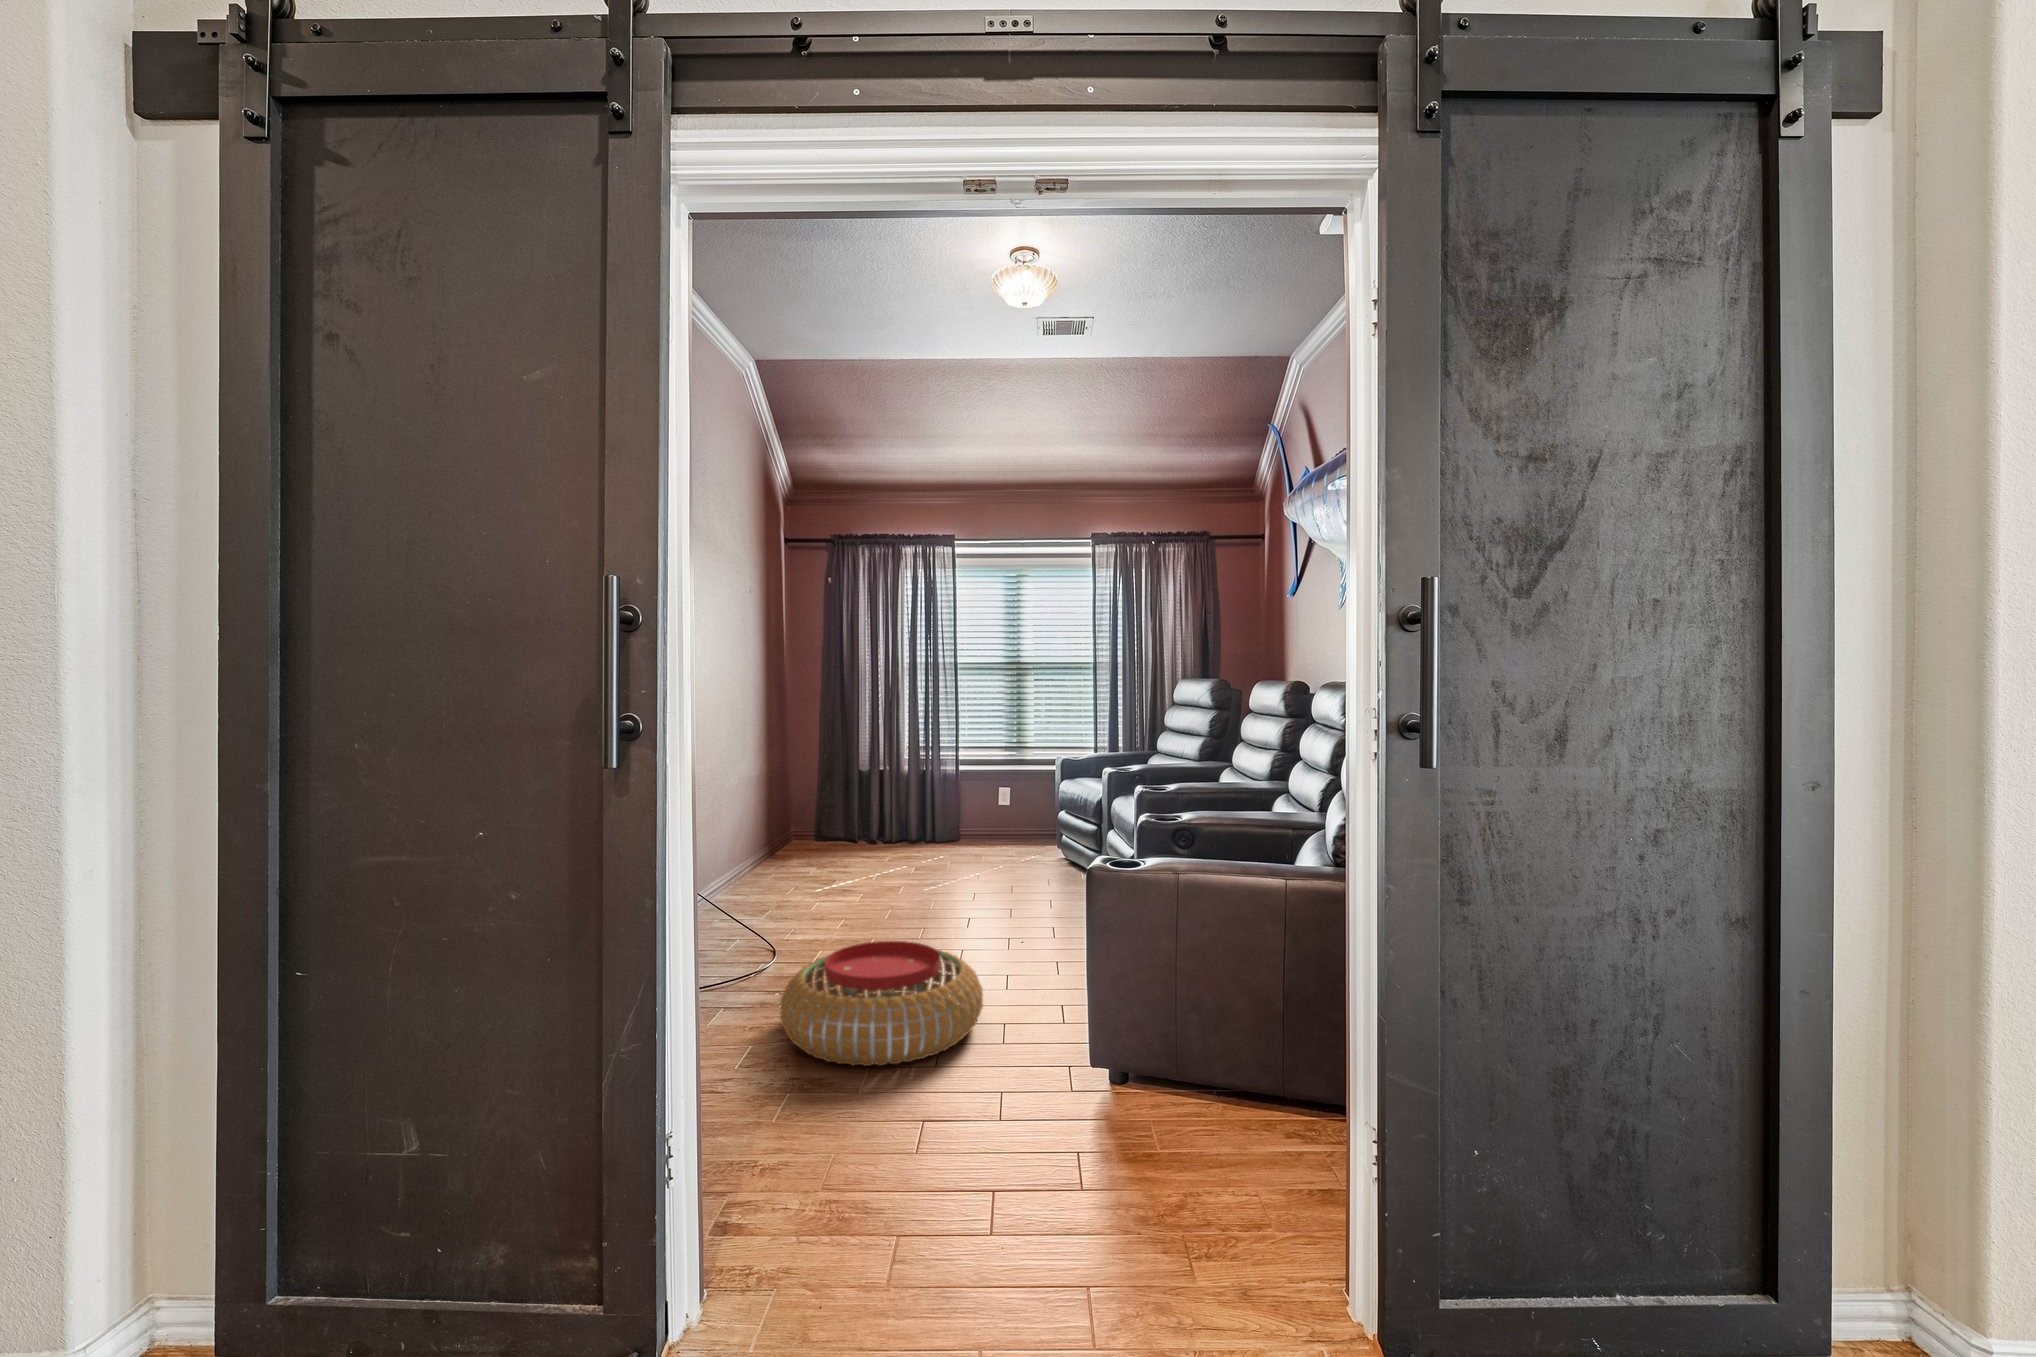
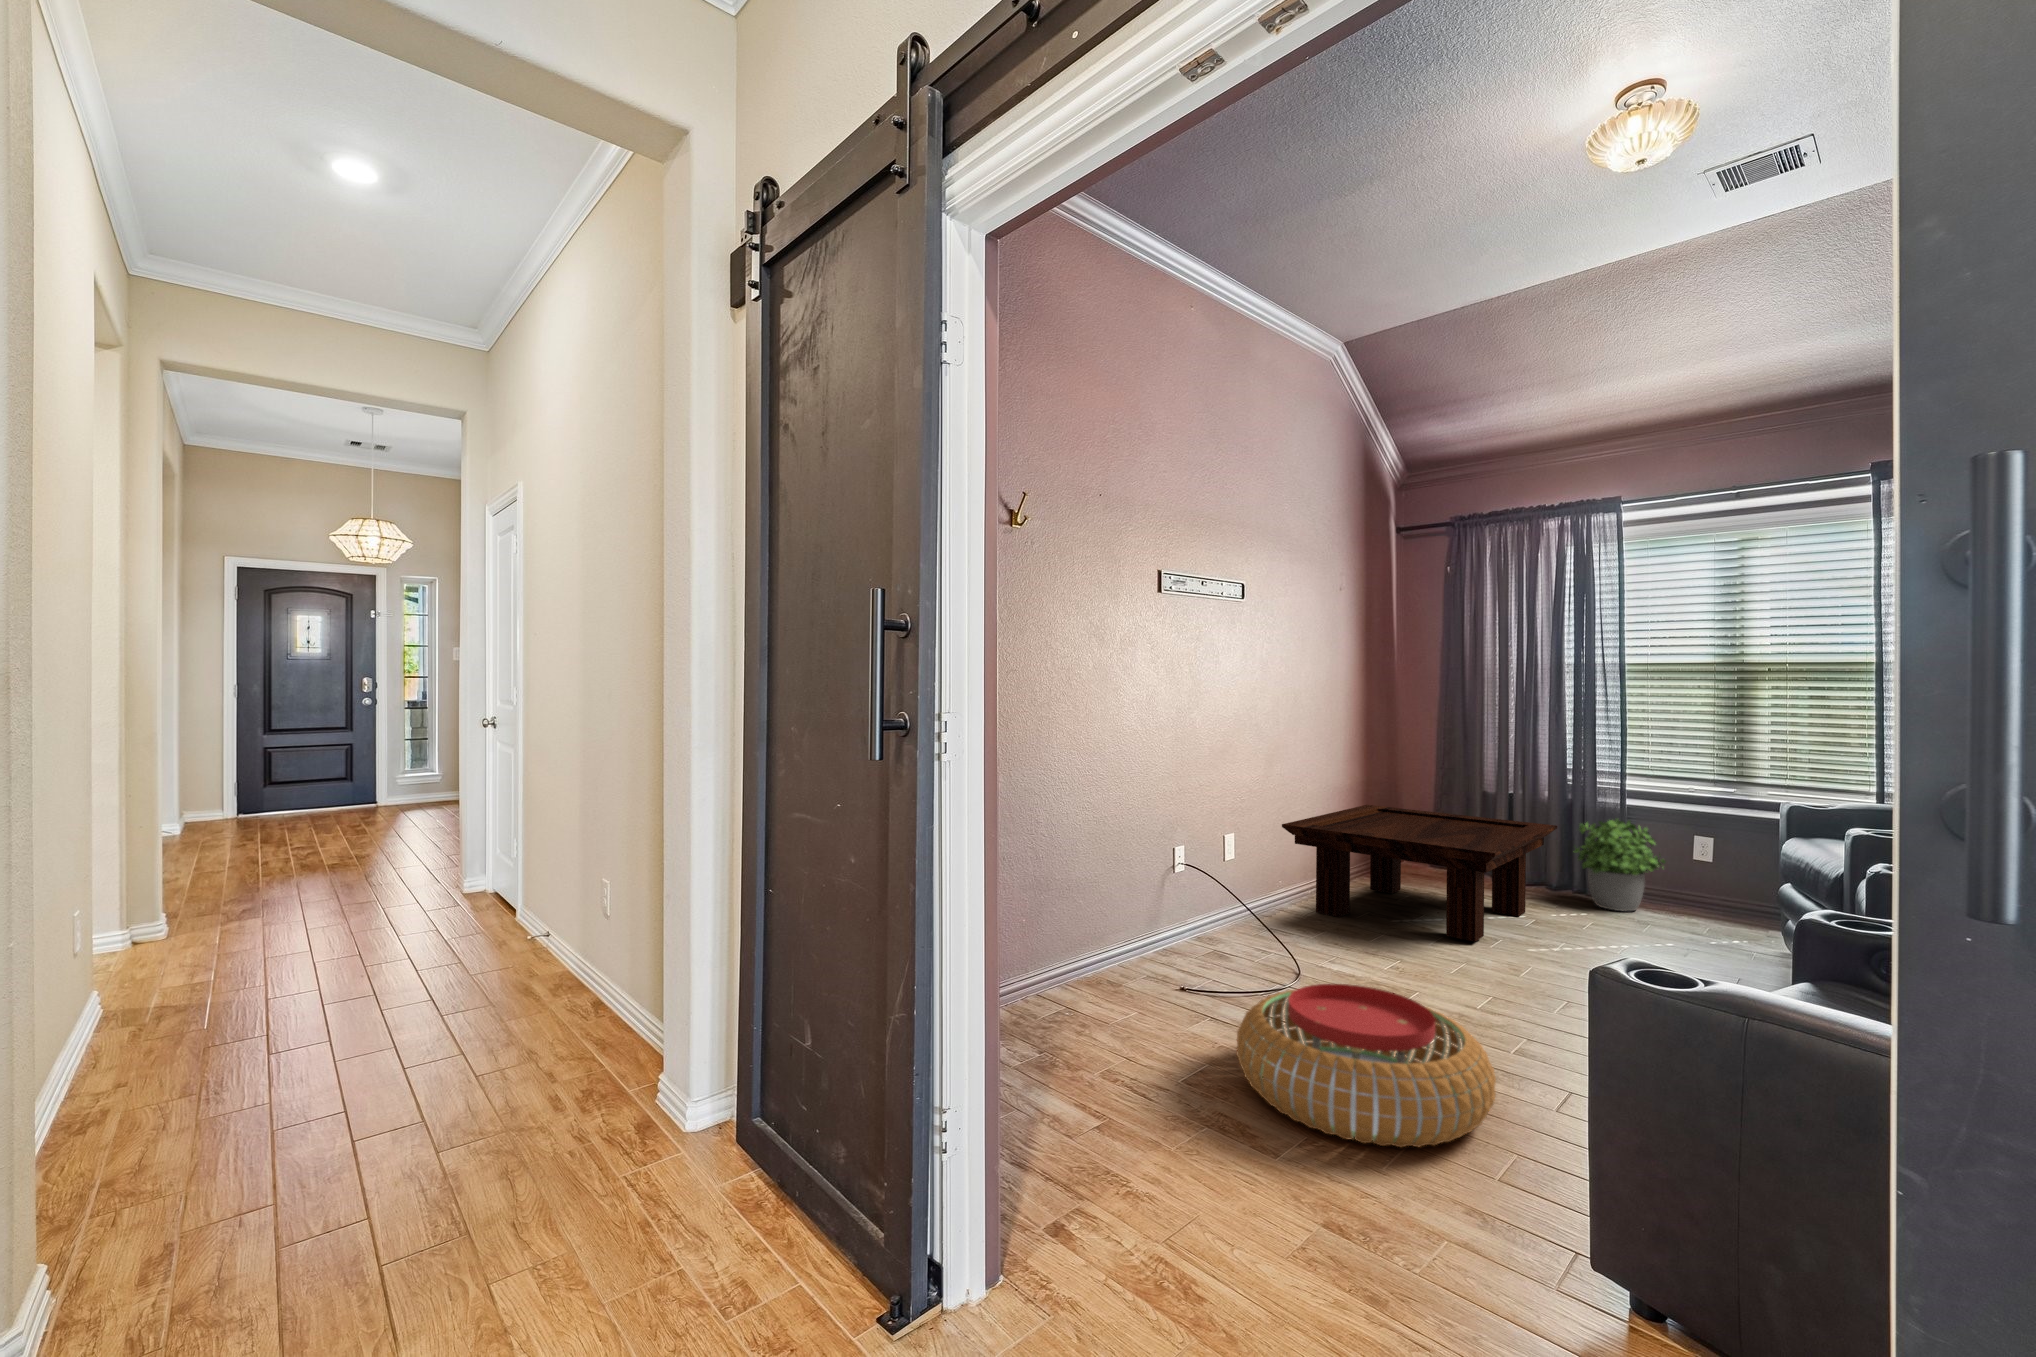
potted plant: none [930,782,989,854] -> present [1573,819,1665,911]
coffee table: none [718,793,925,900] -> present [1282,805,1557,942]

